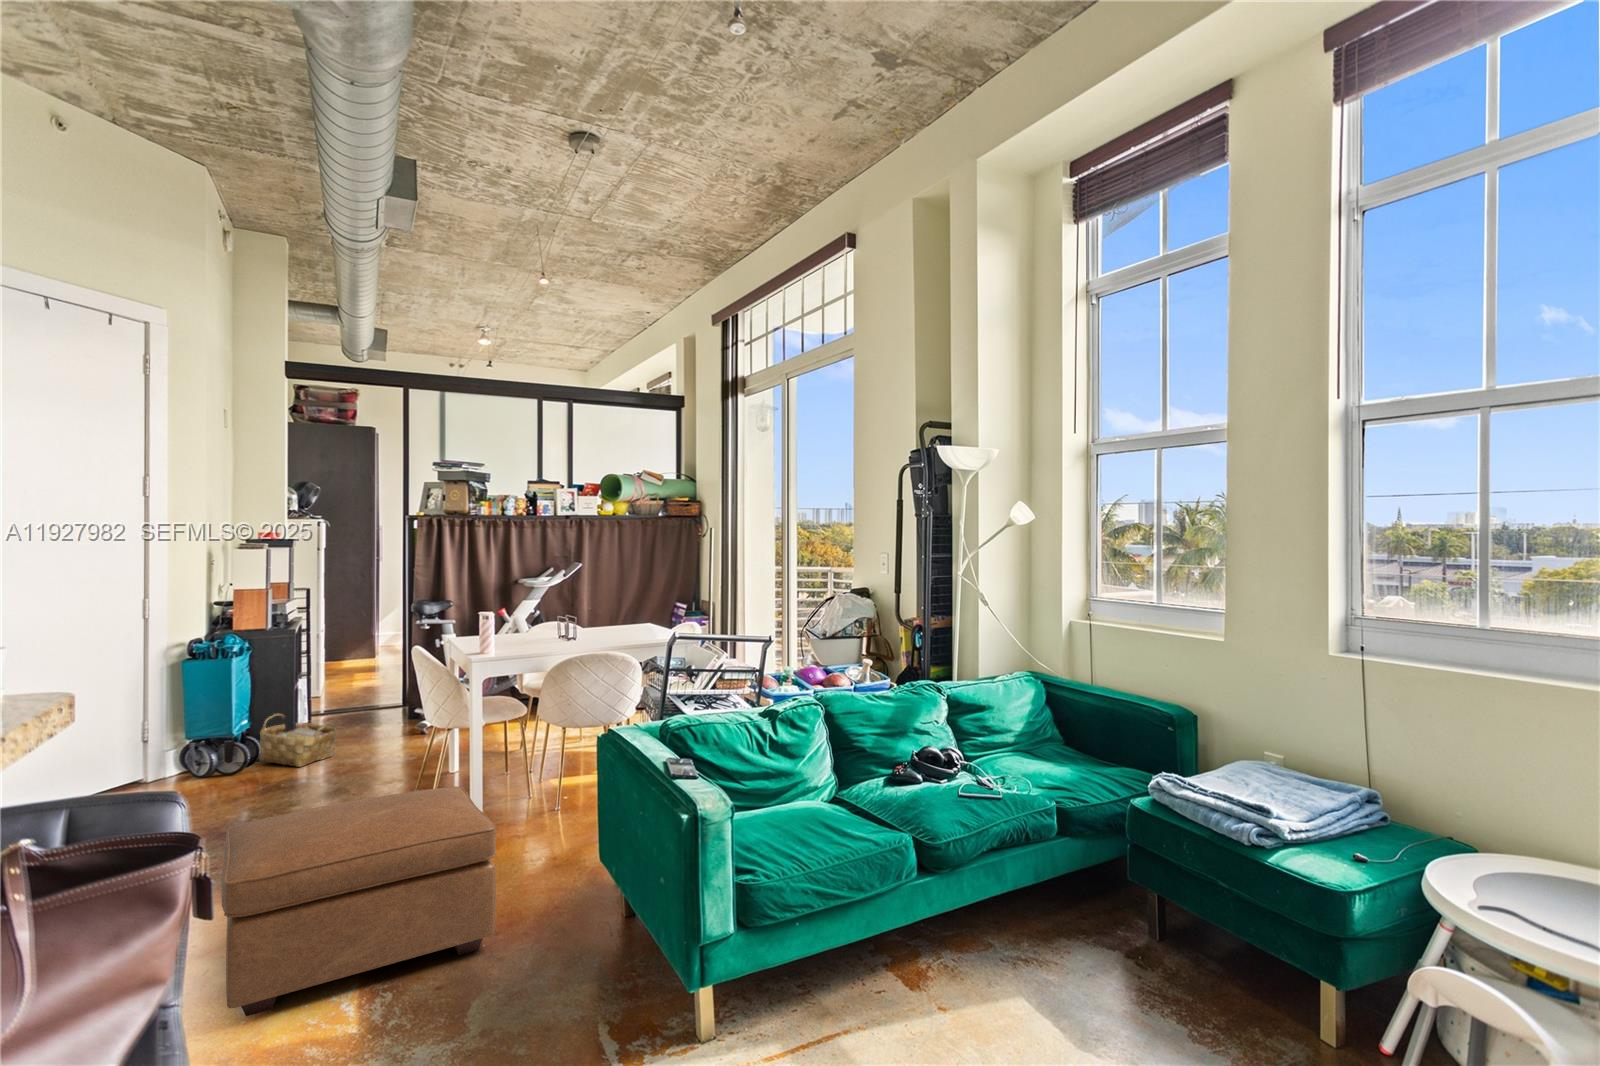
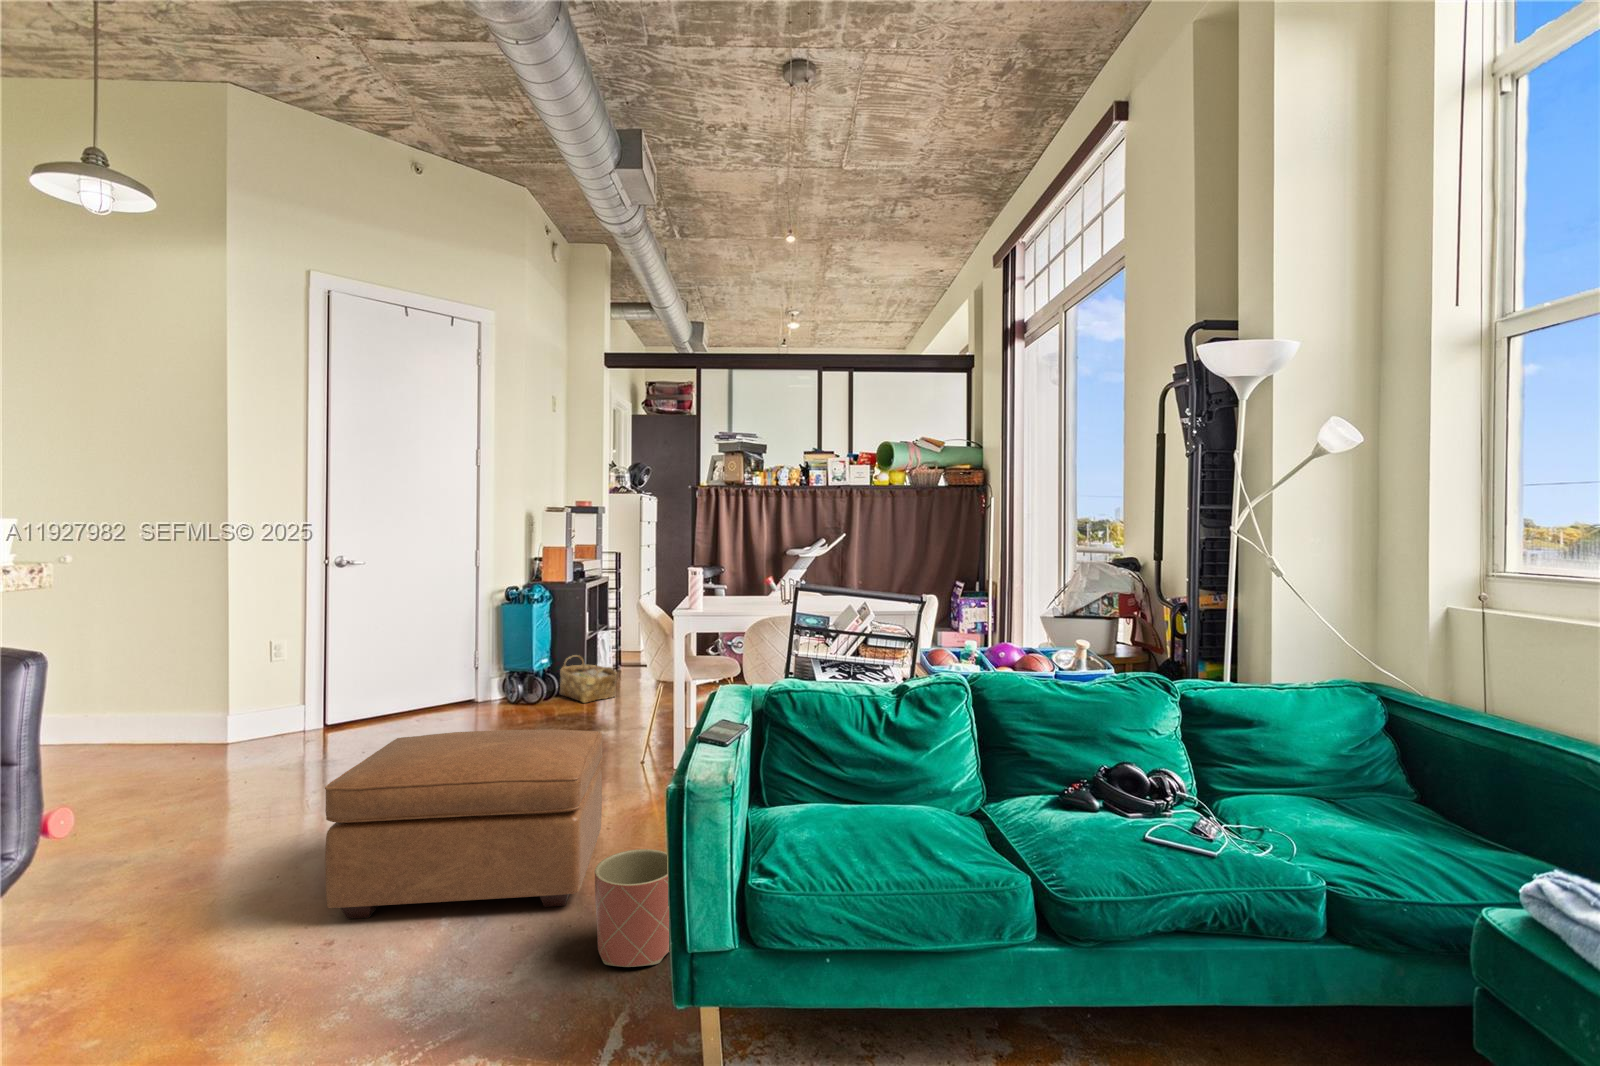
planter: none [542,877,614,980] -> present [595,849,669,967]

